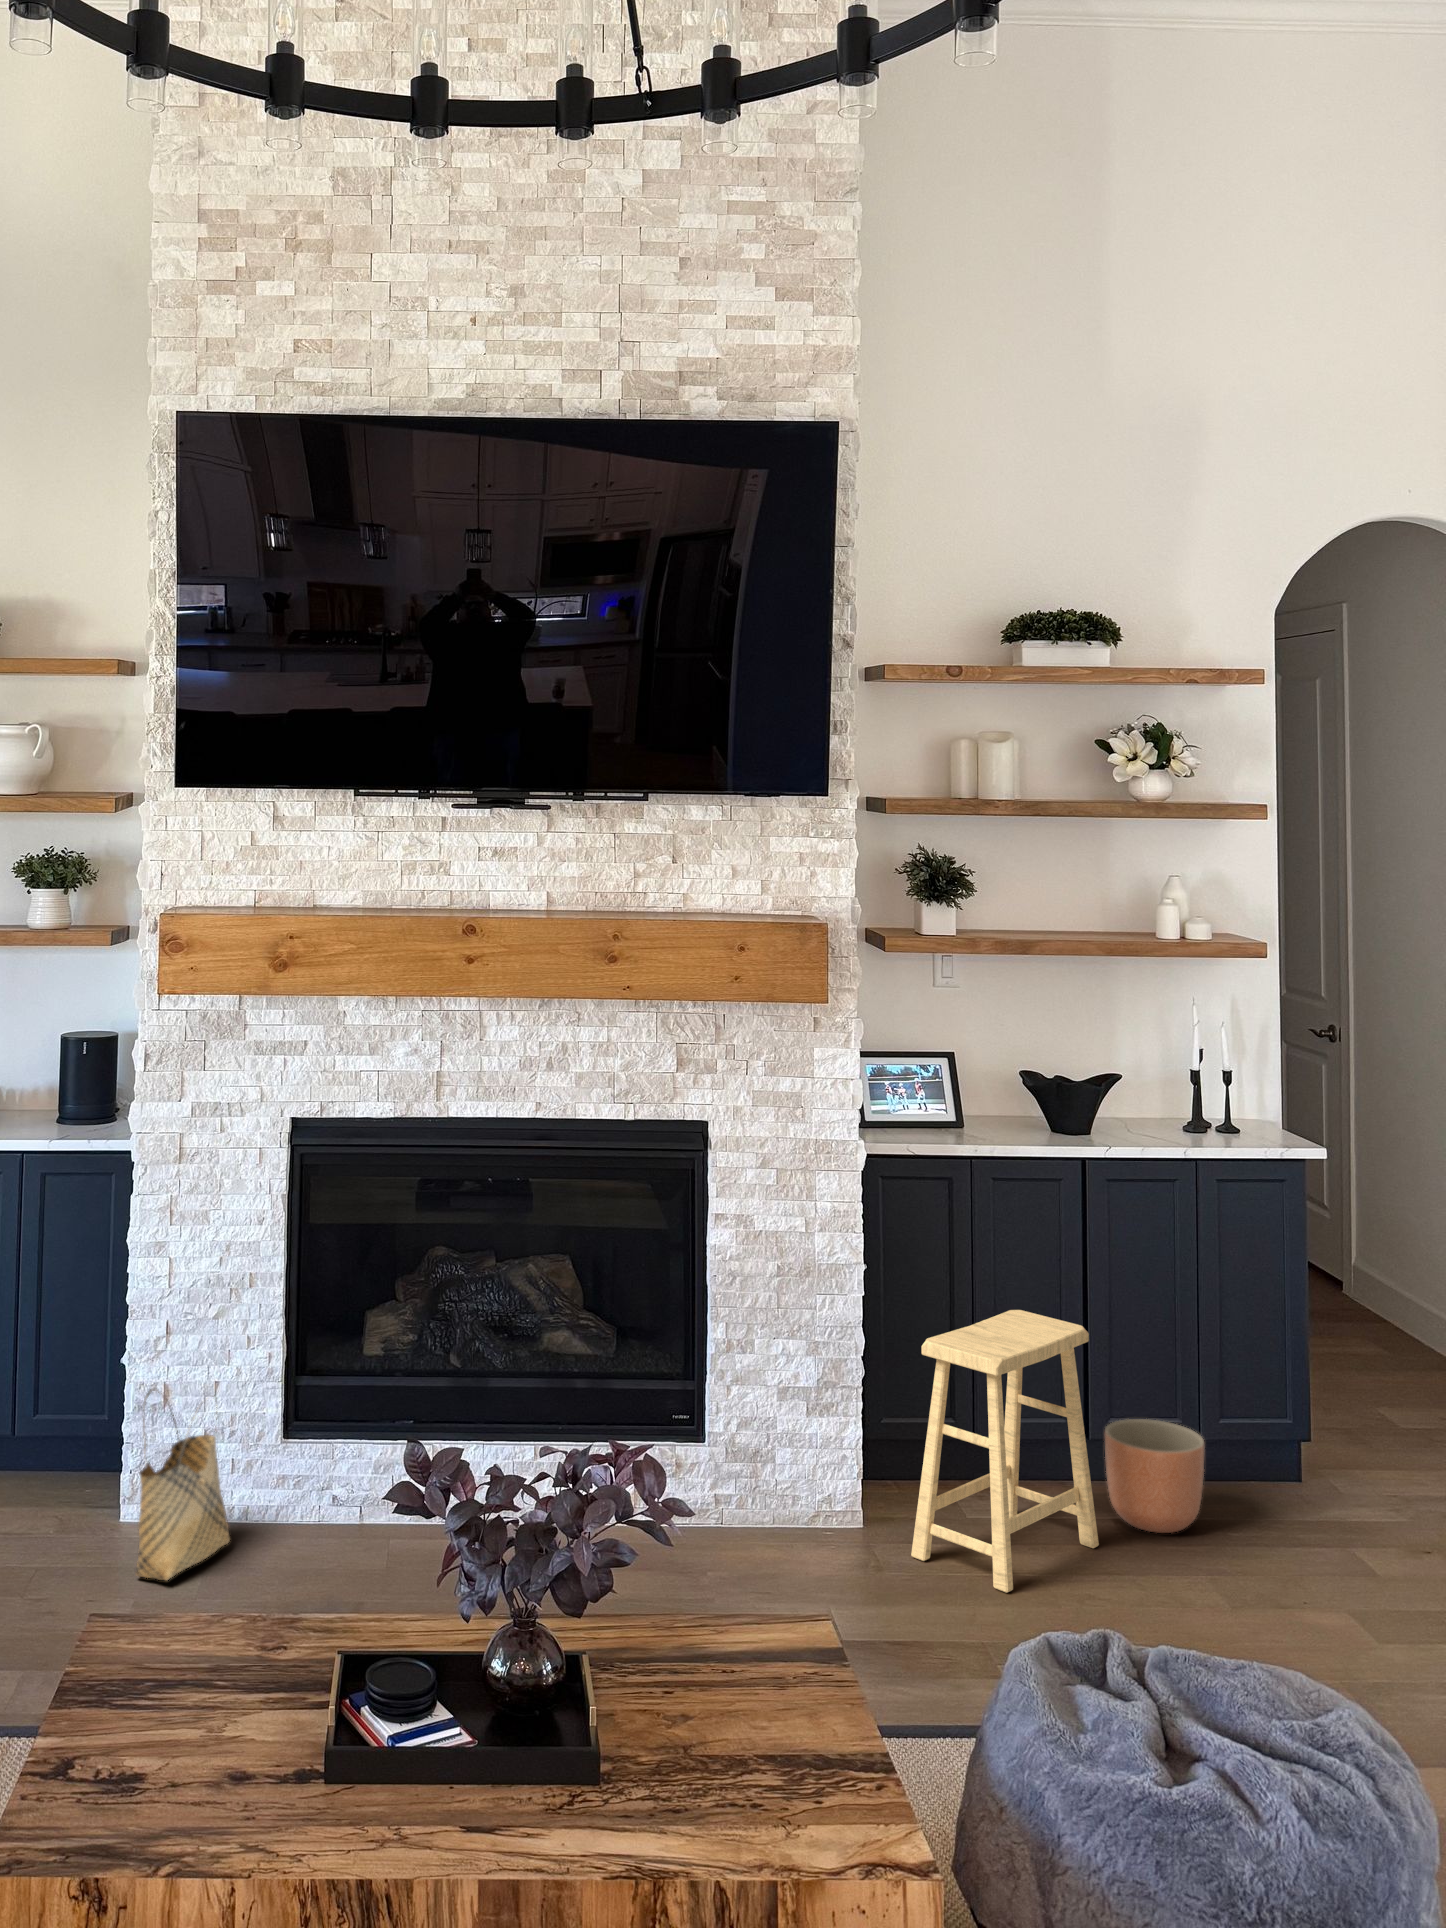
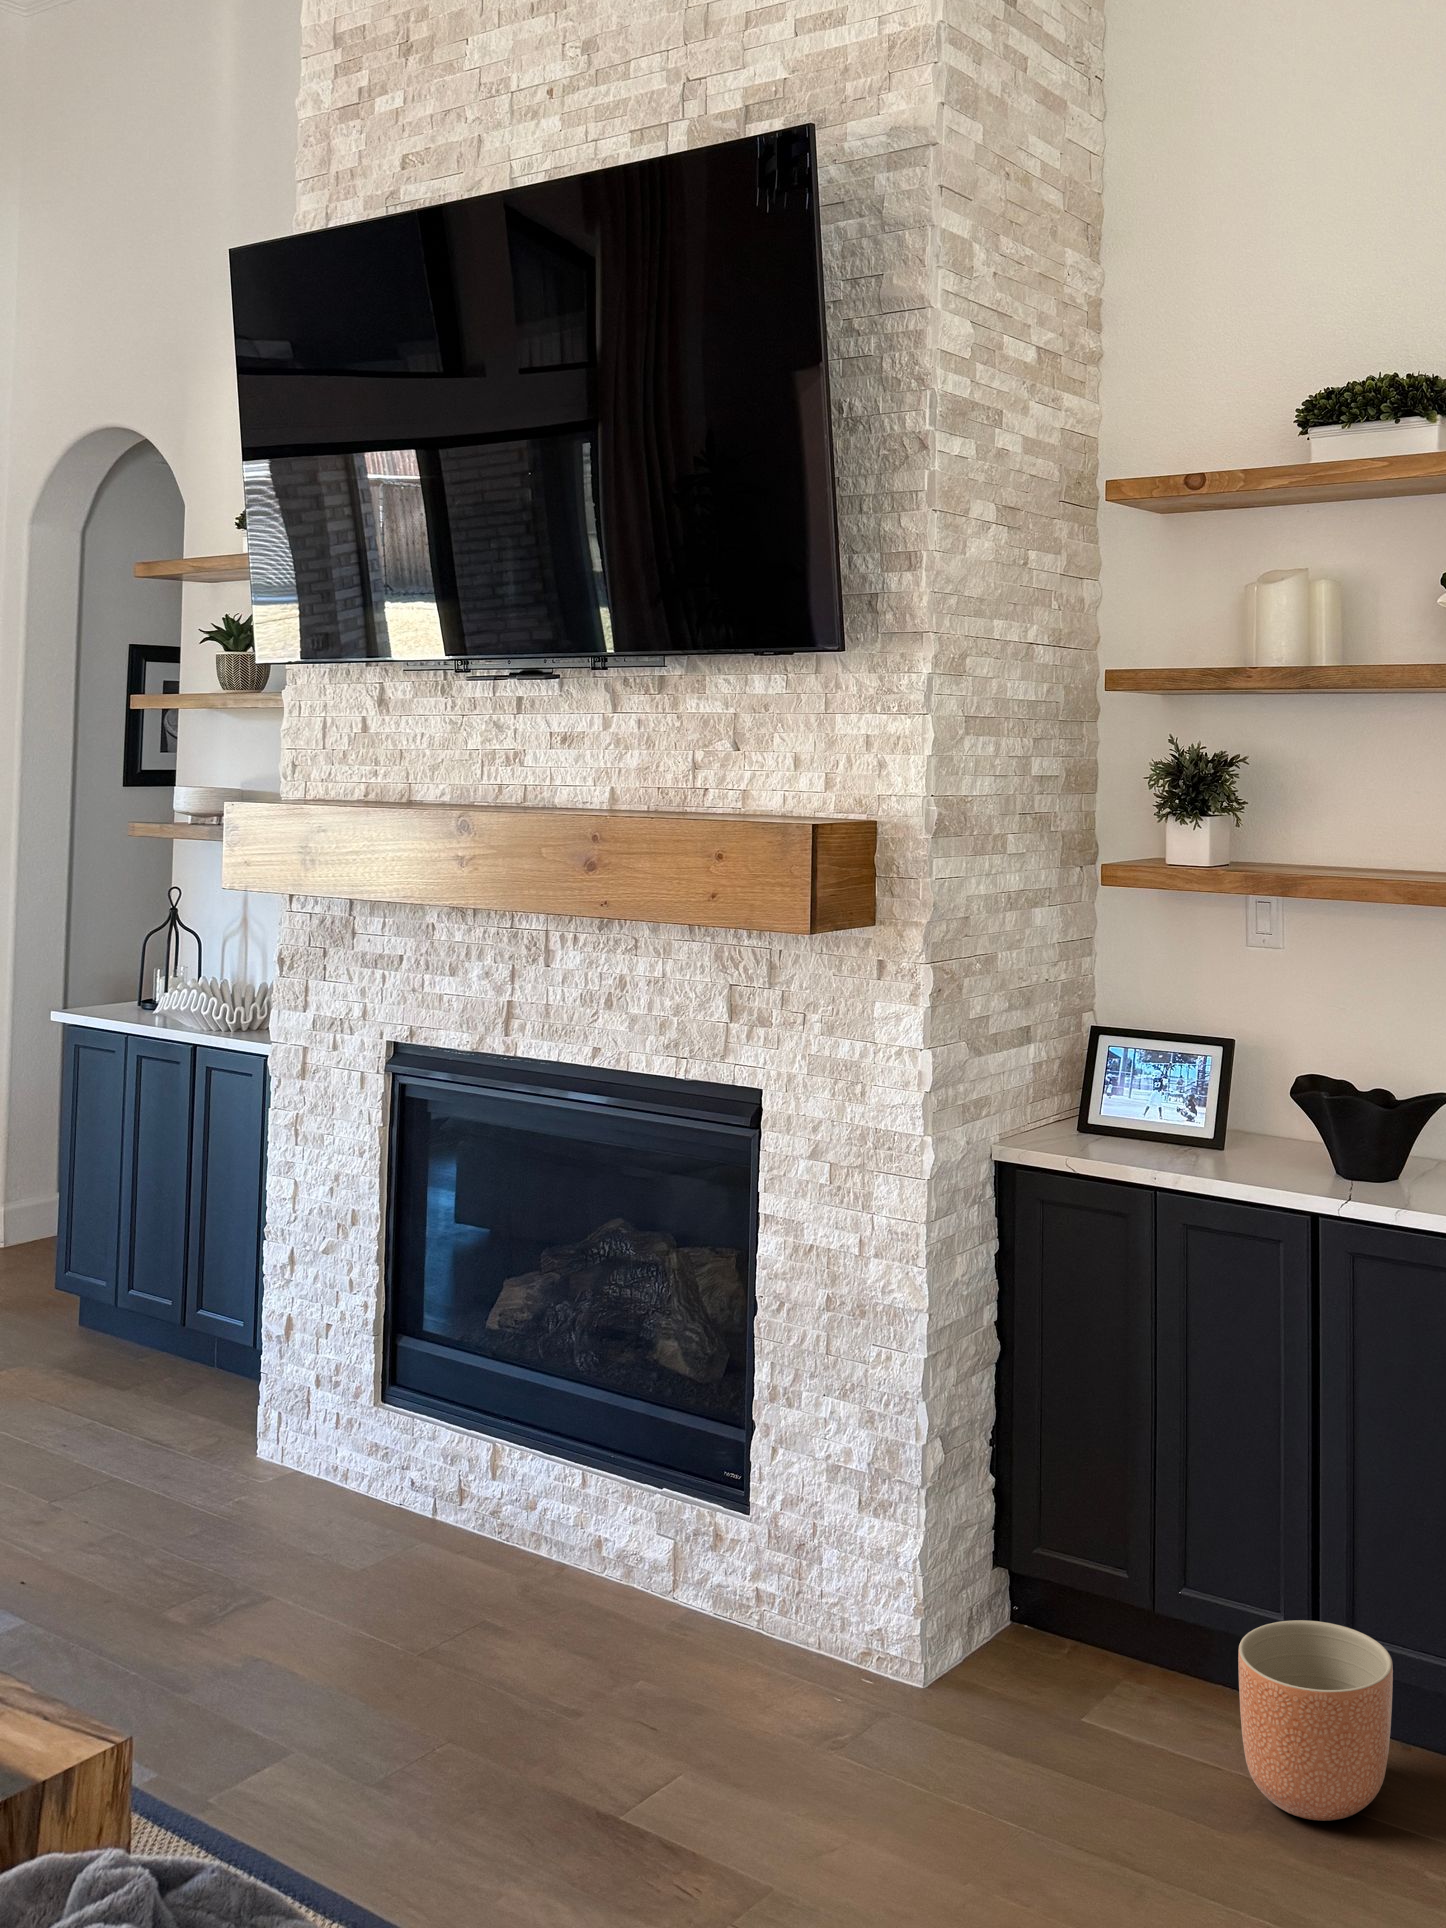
footstool: present [911,1310,1099,1593] -> none [882,1413,1170,1837]
woven basket: present [135,1389,229,1580] -> none [71,1330,221,1550]

